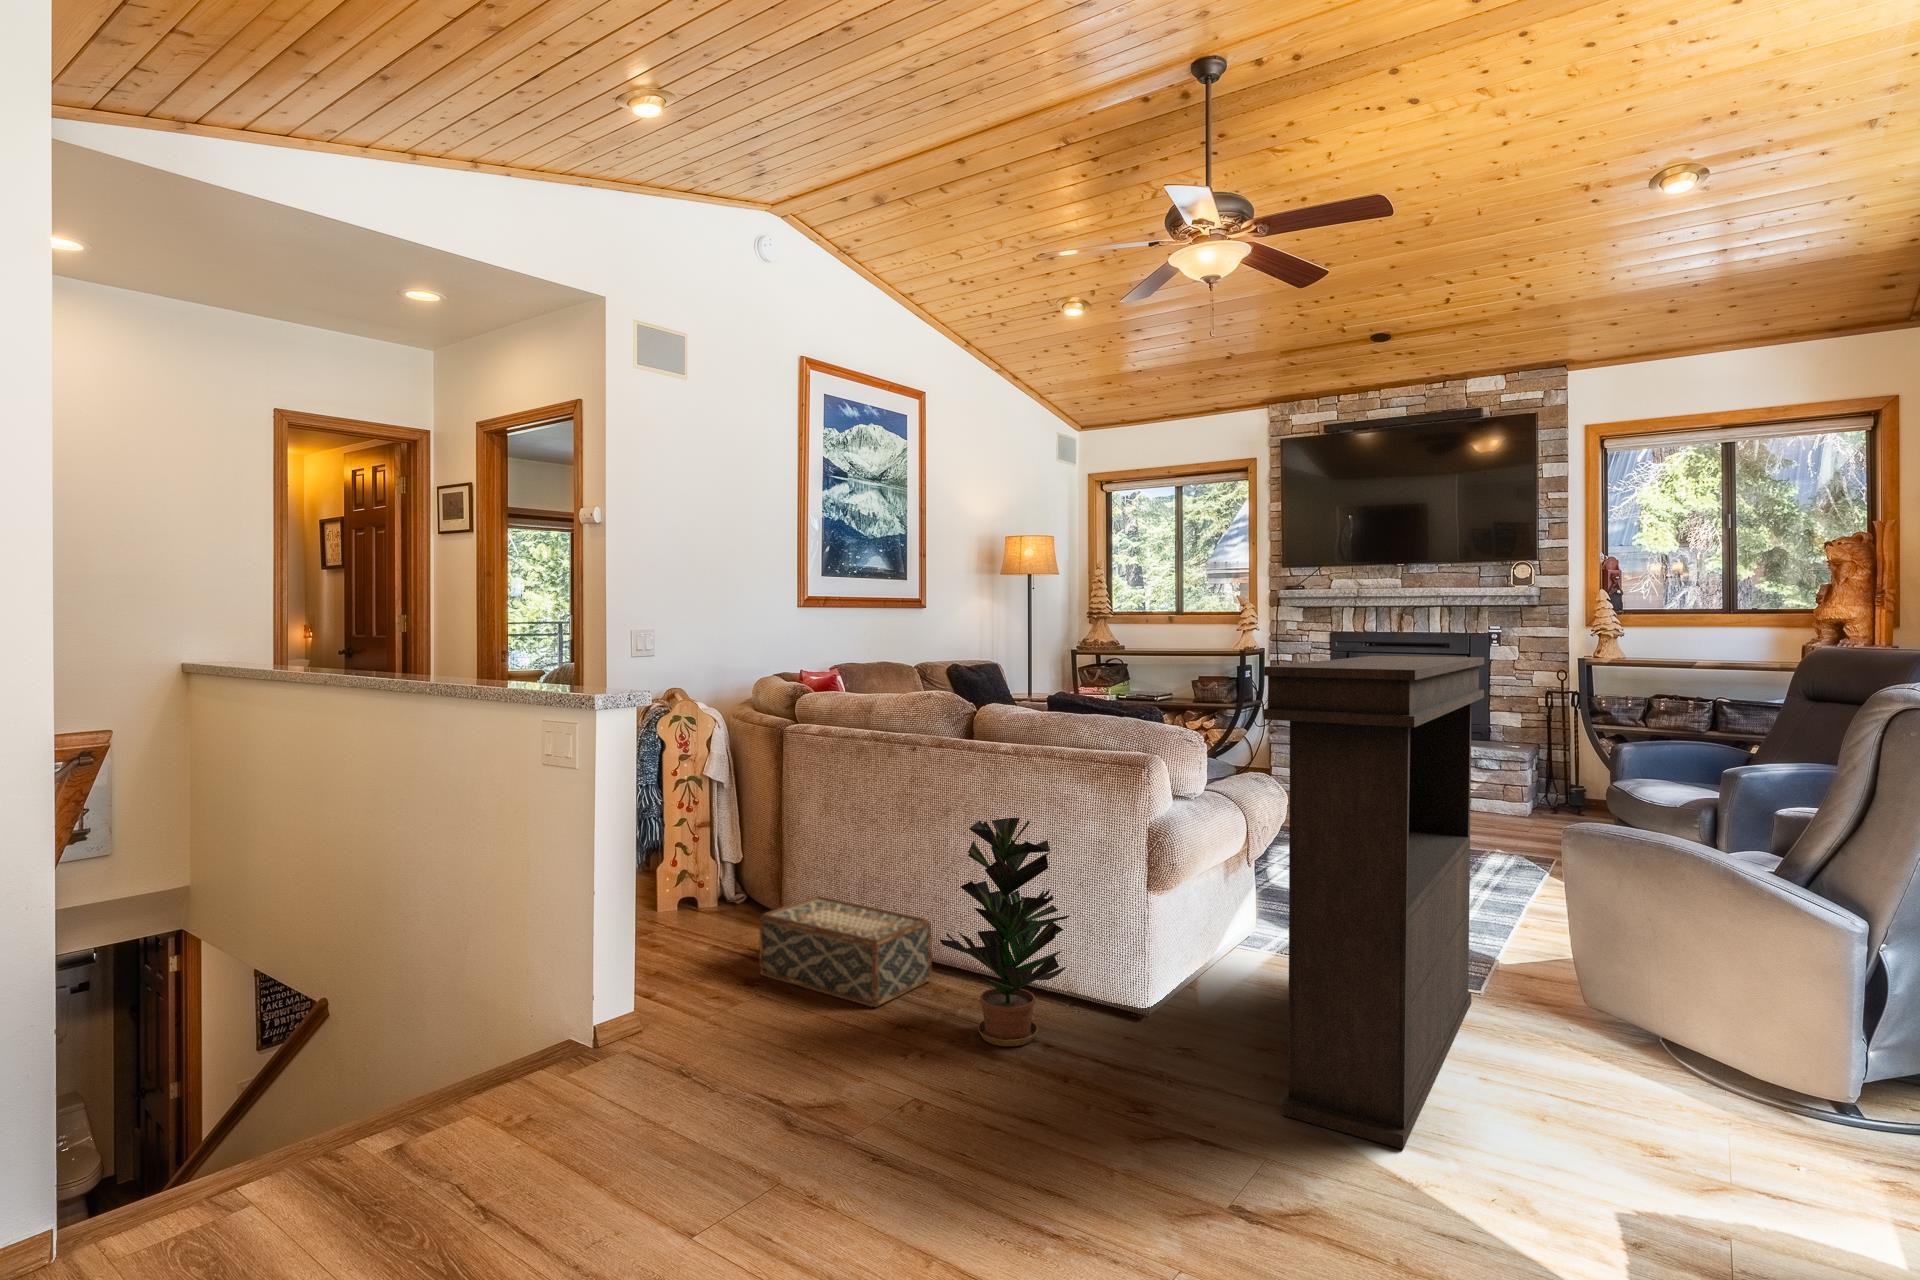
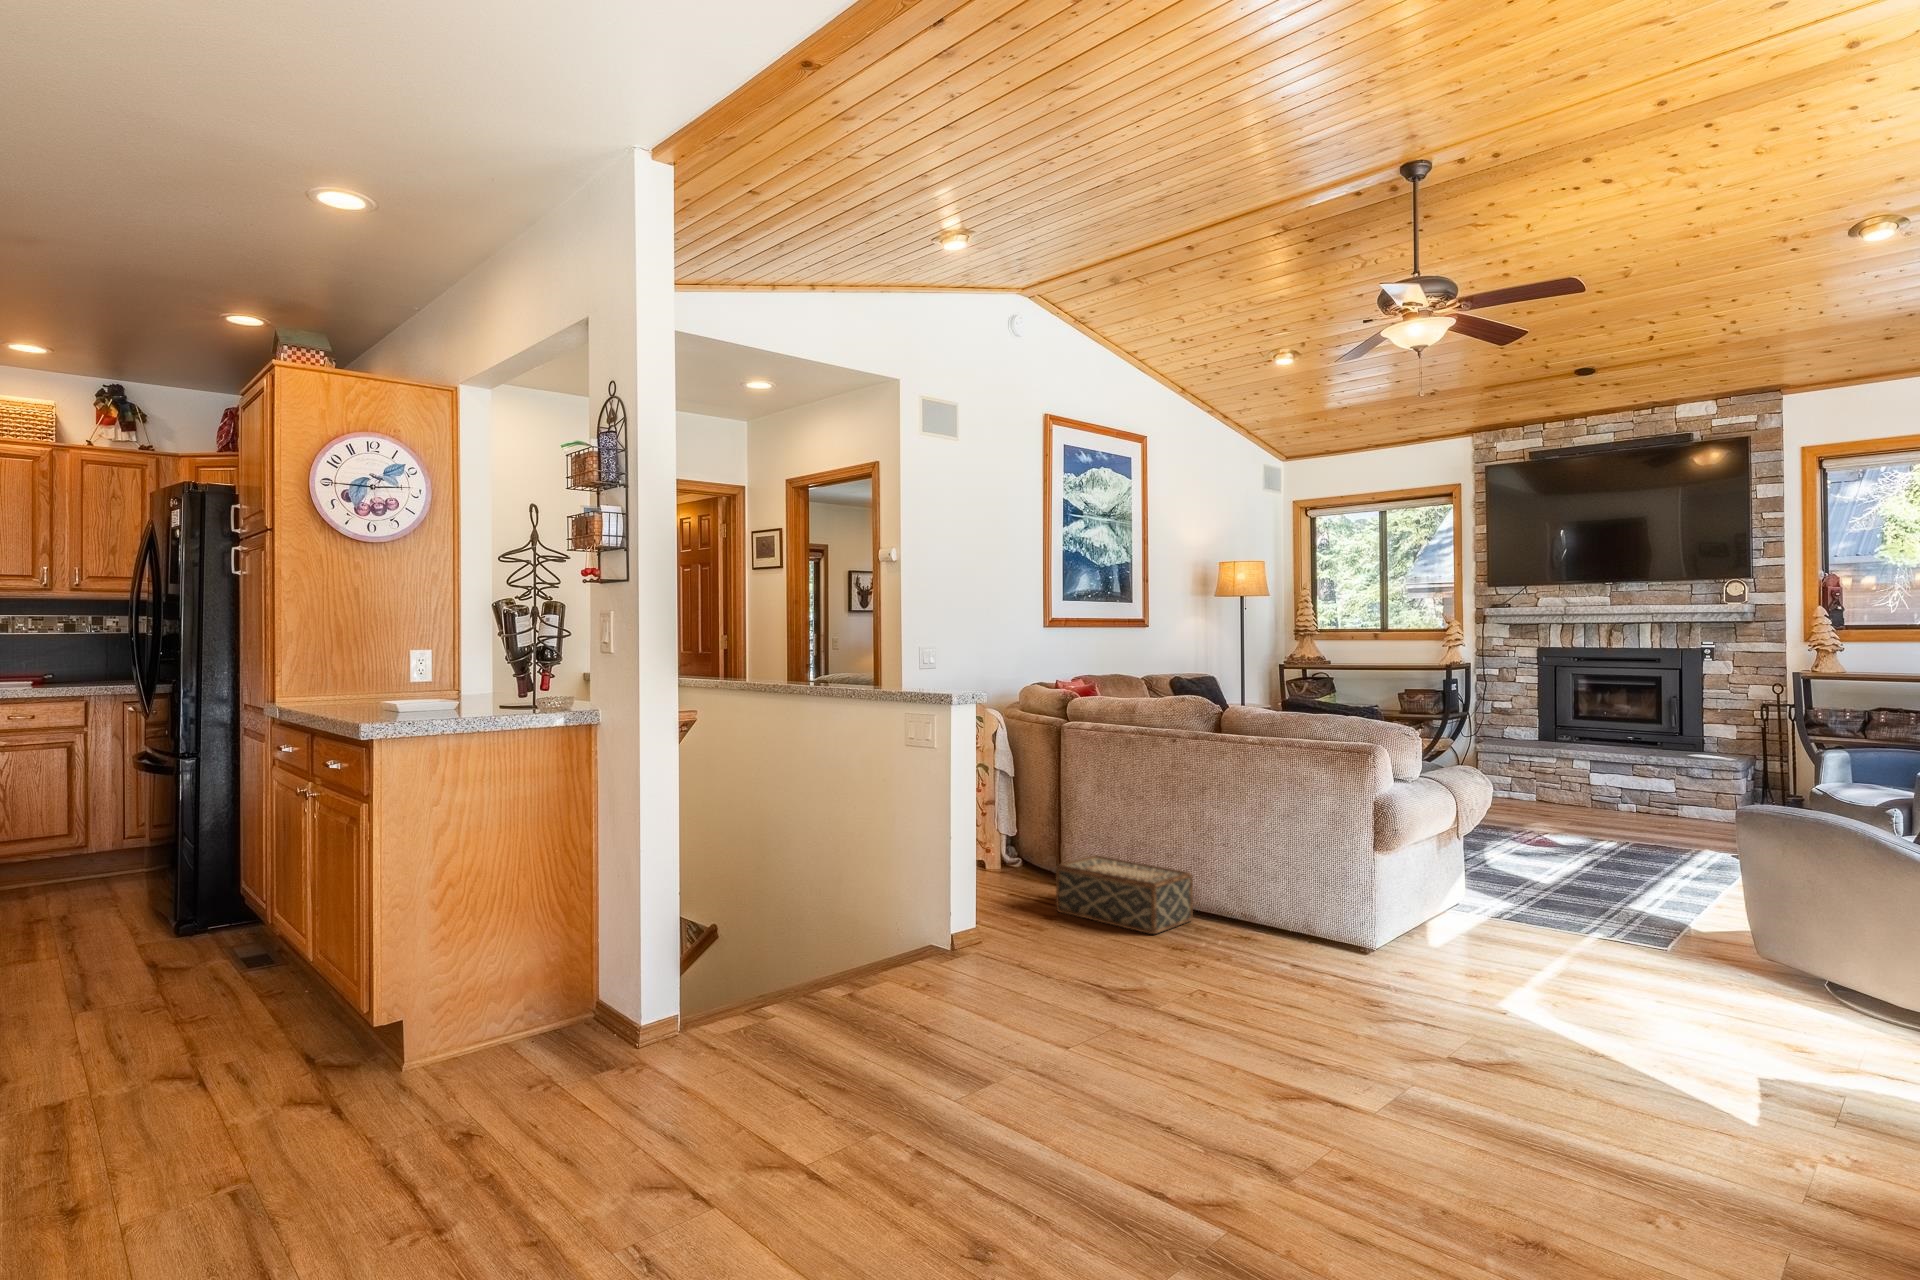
console table: present [1264,656,1485,1149] -> none [1470,667,1666,1034]
potted plant: present [940,818,1070,1046] -> none [1209,790,1313,962]

